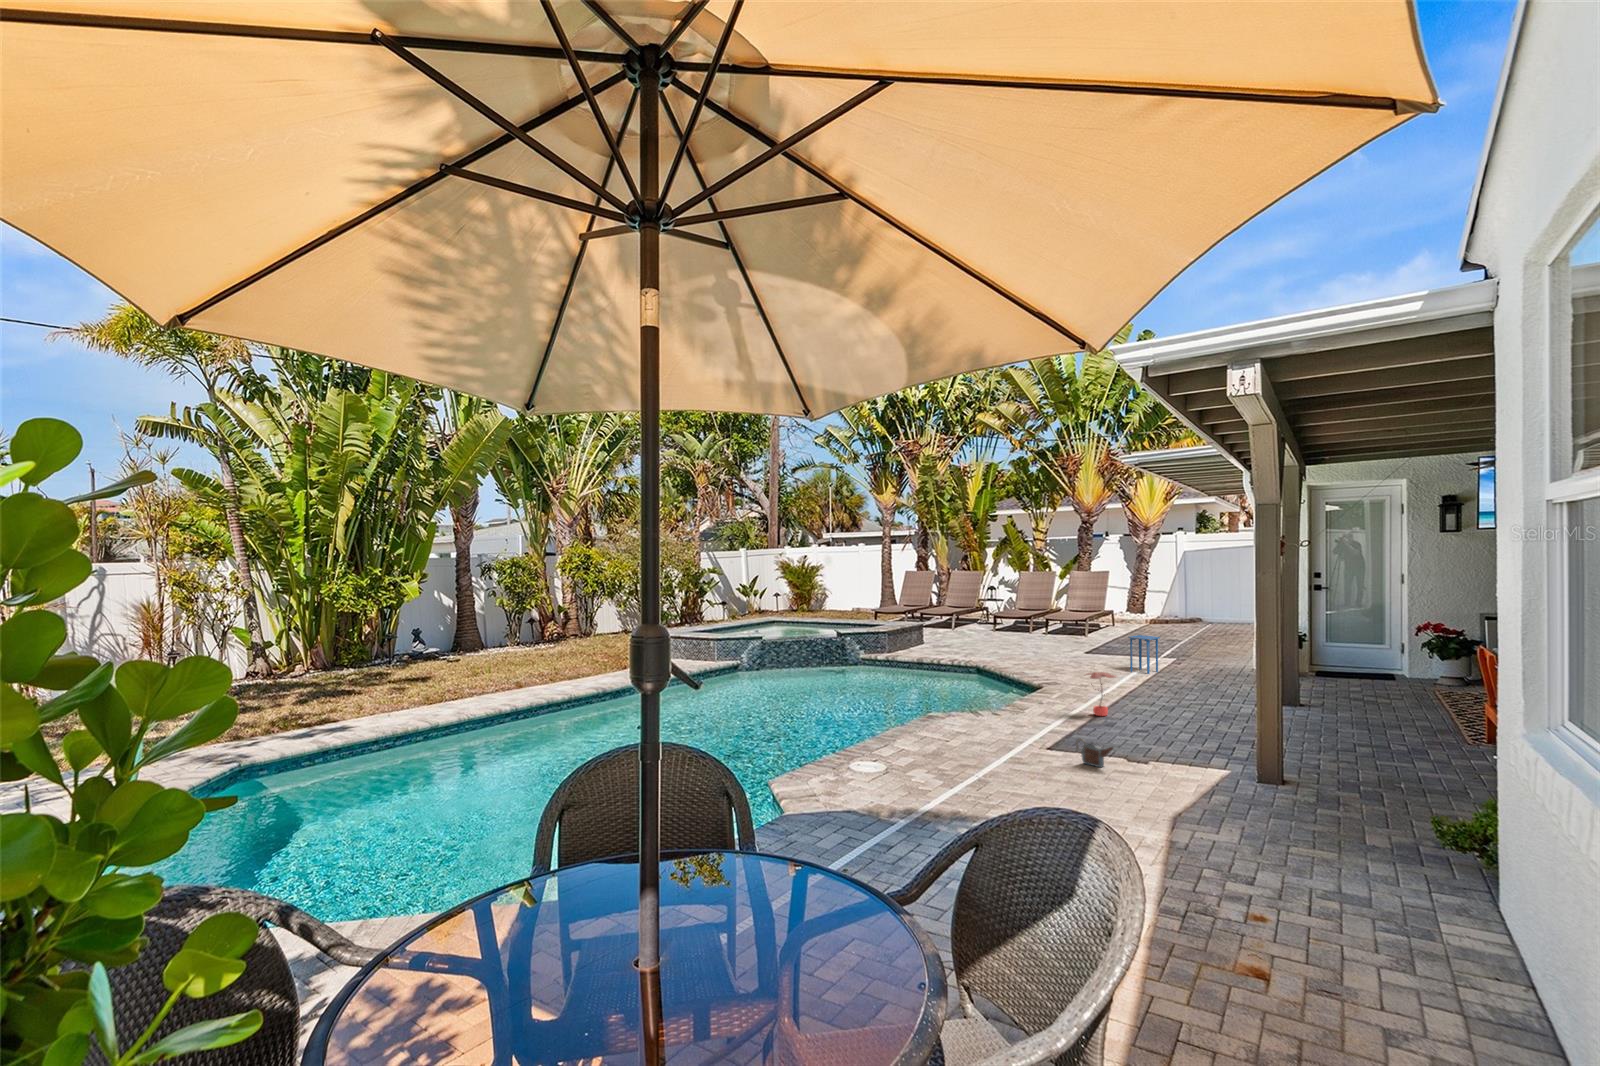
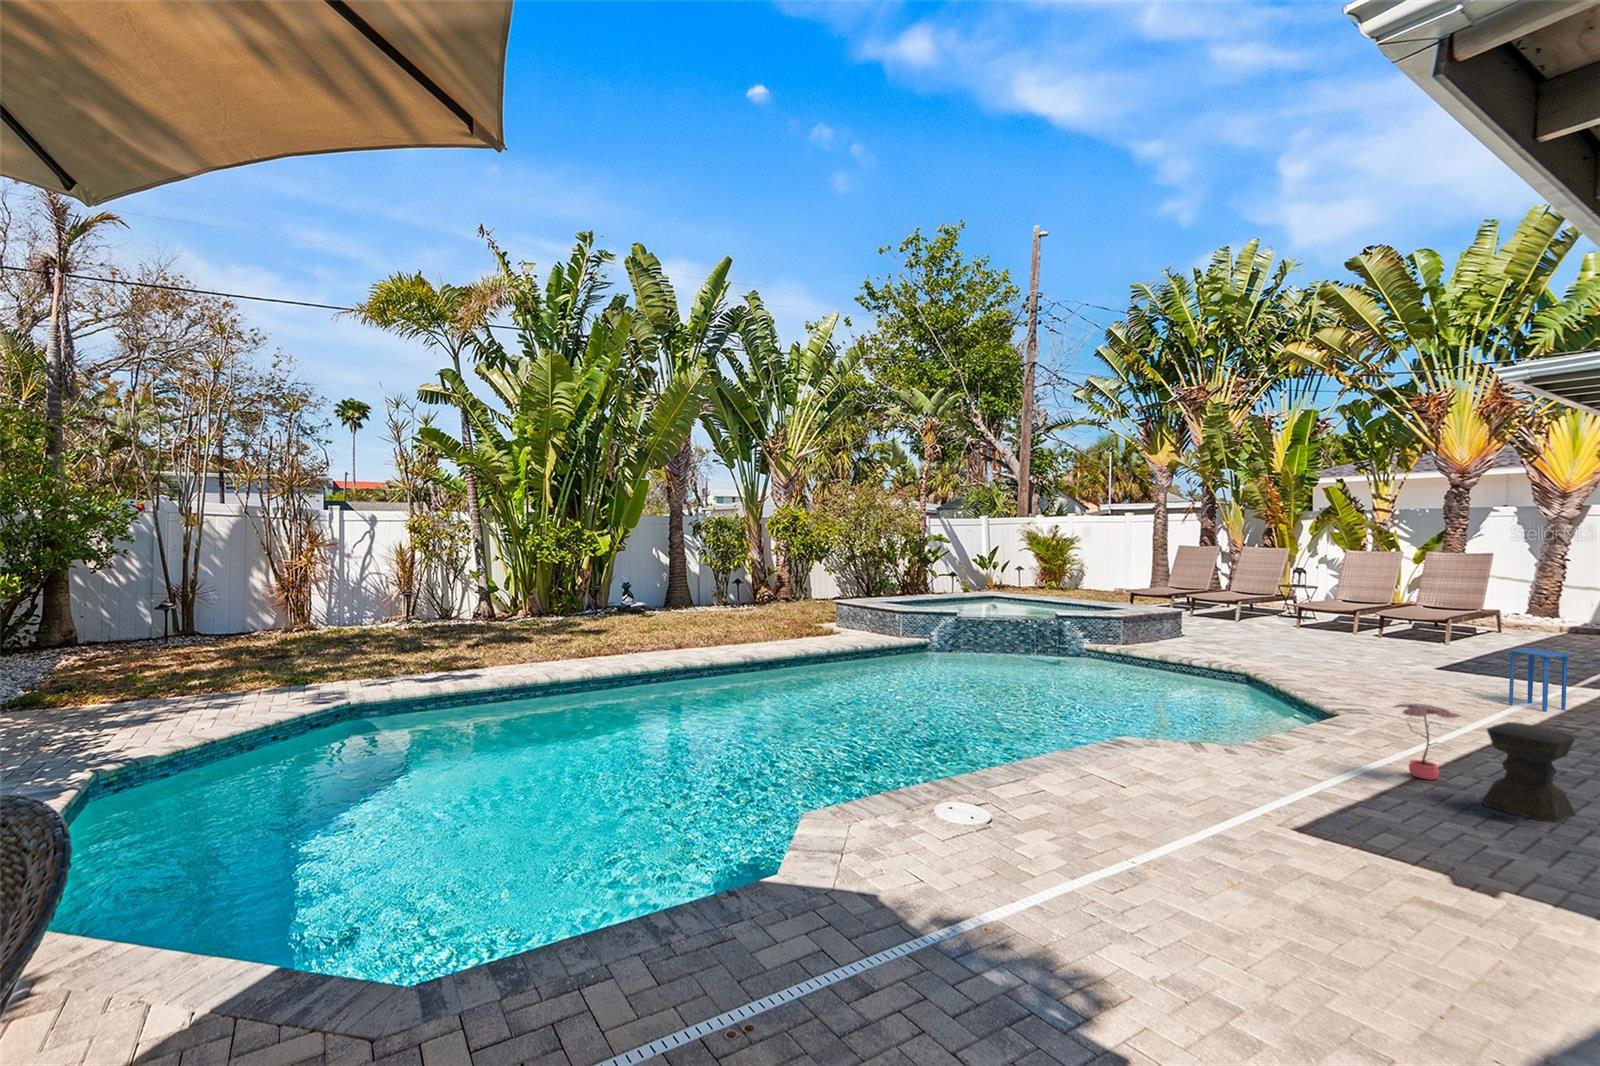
stool: none [1130,677,1171,729] -> present [1482,722,1575,823]
watering can: present [1076,739,1113,768] -> none [1333,828,1416,893]

